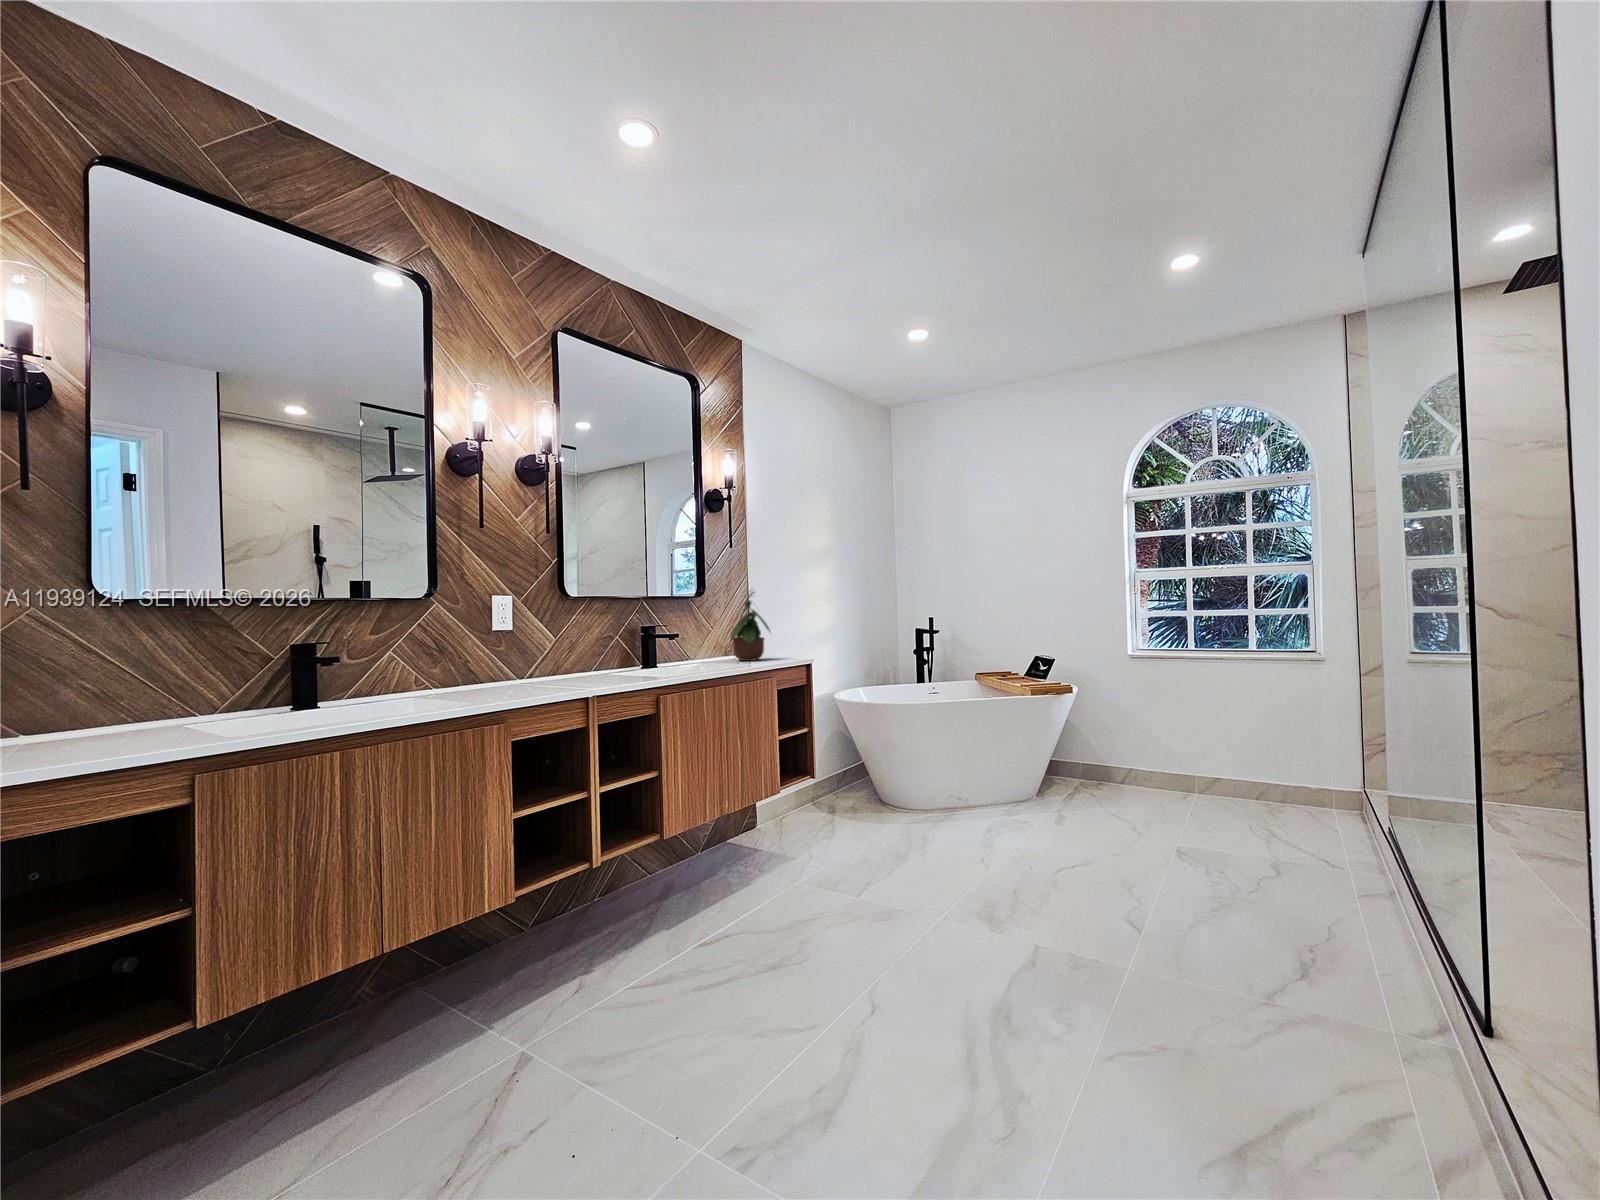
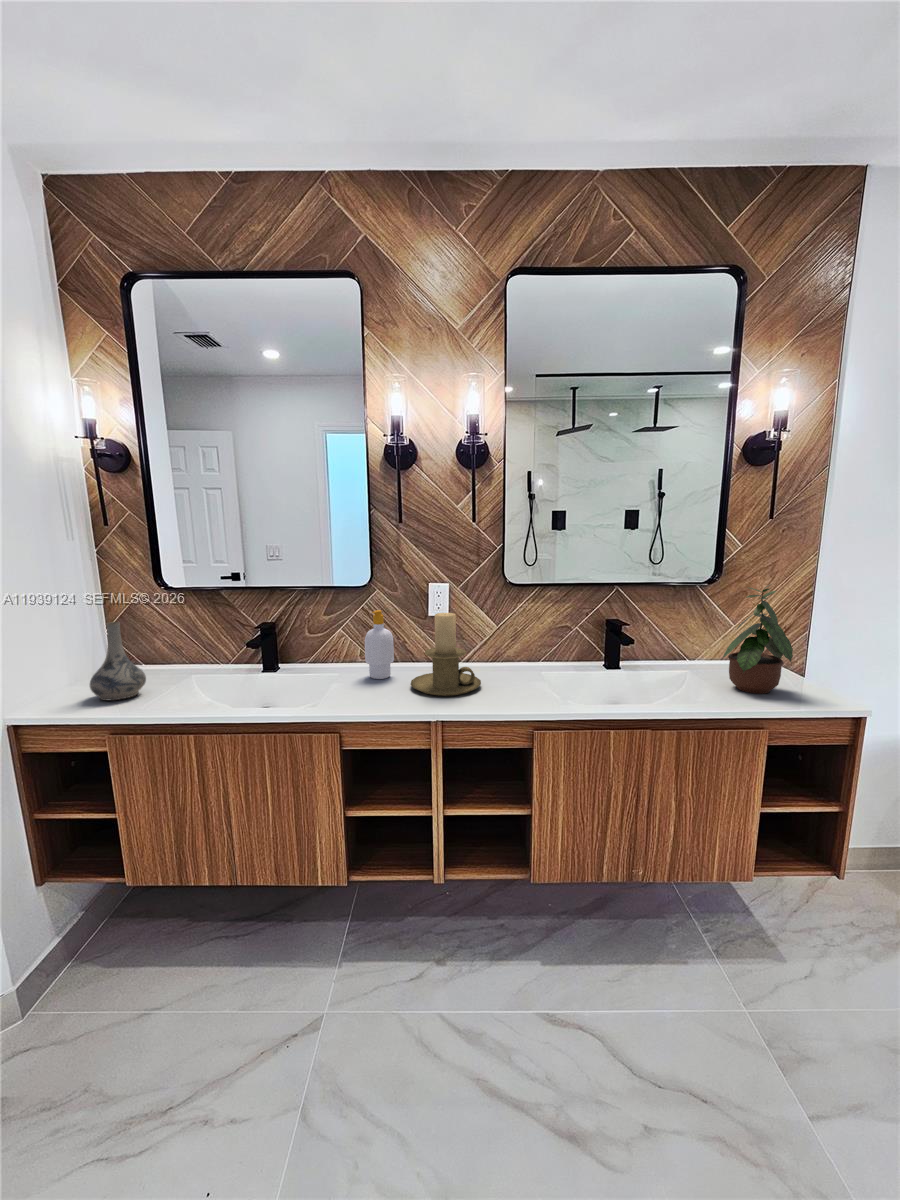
candle holder: none [514,615,587,690] -> present [411,613,481,696]
soap bottle: none [445,621,480,695] -> present [365,610,394,679]
decorative vase: none [70,636,176,753] -> present [90,622,146,700]

